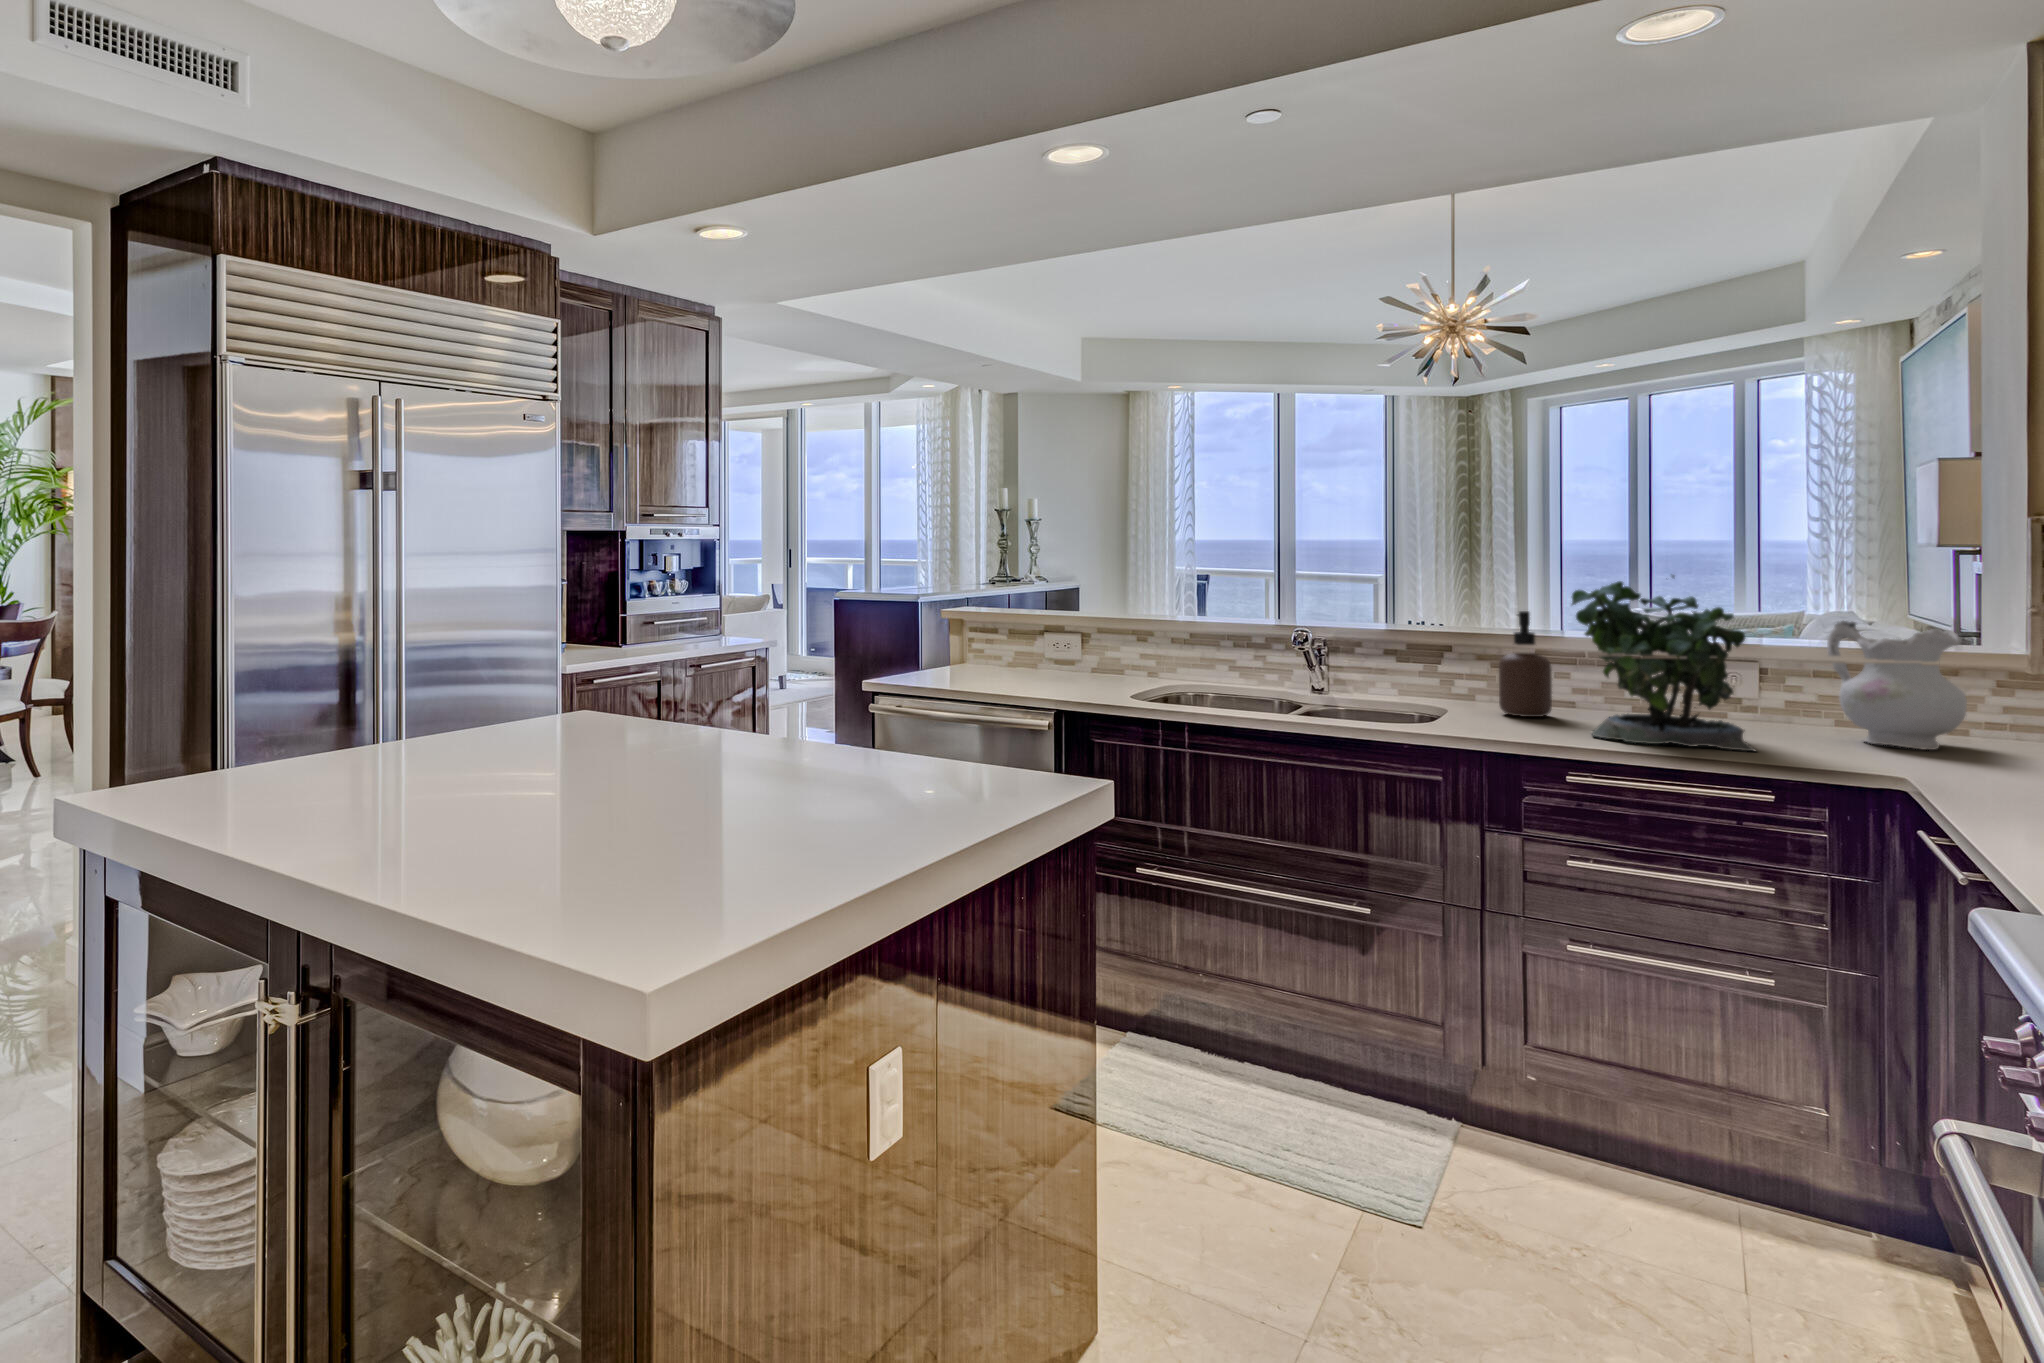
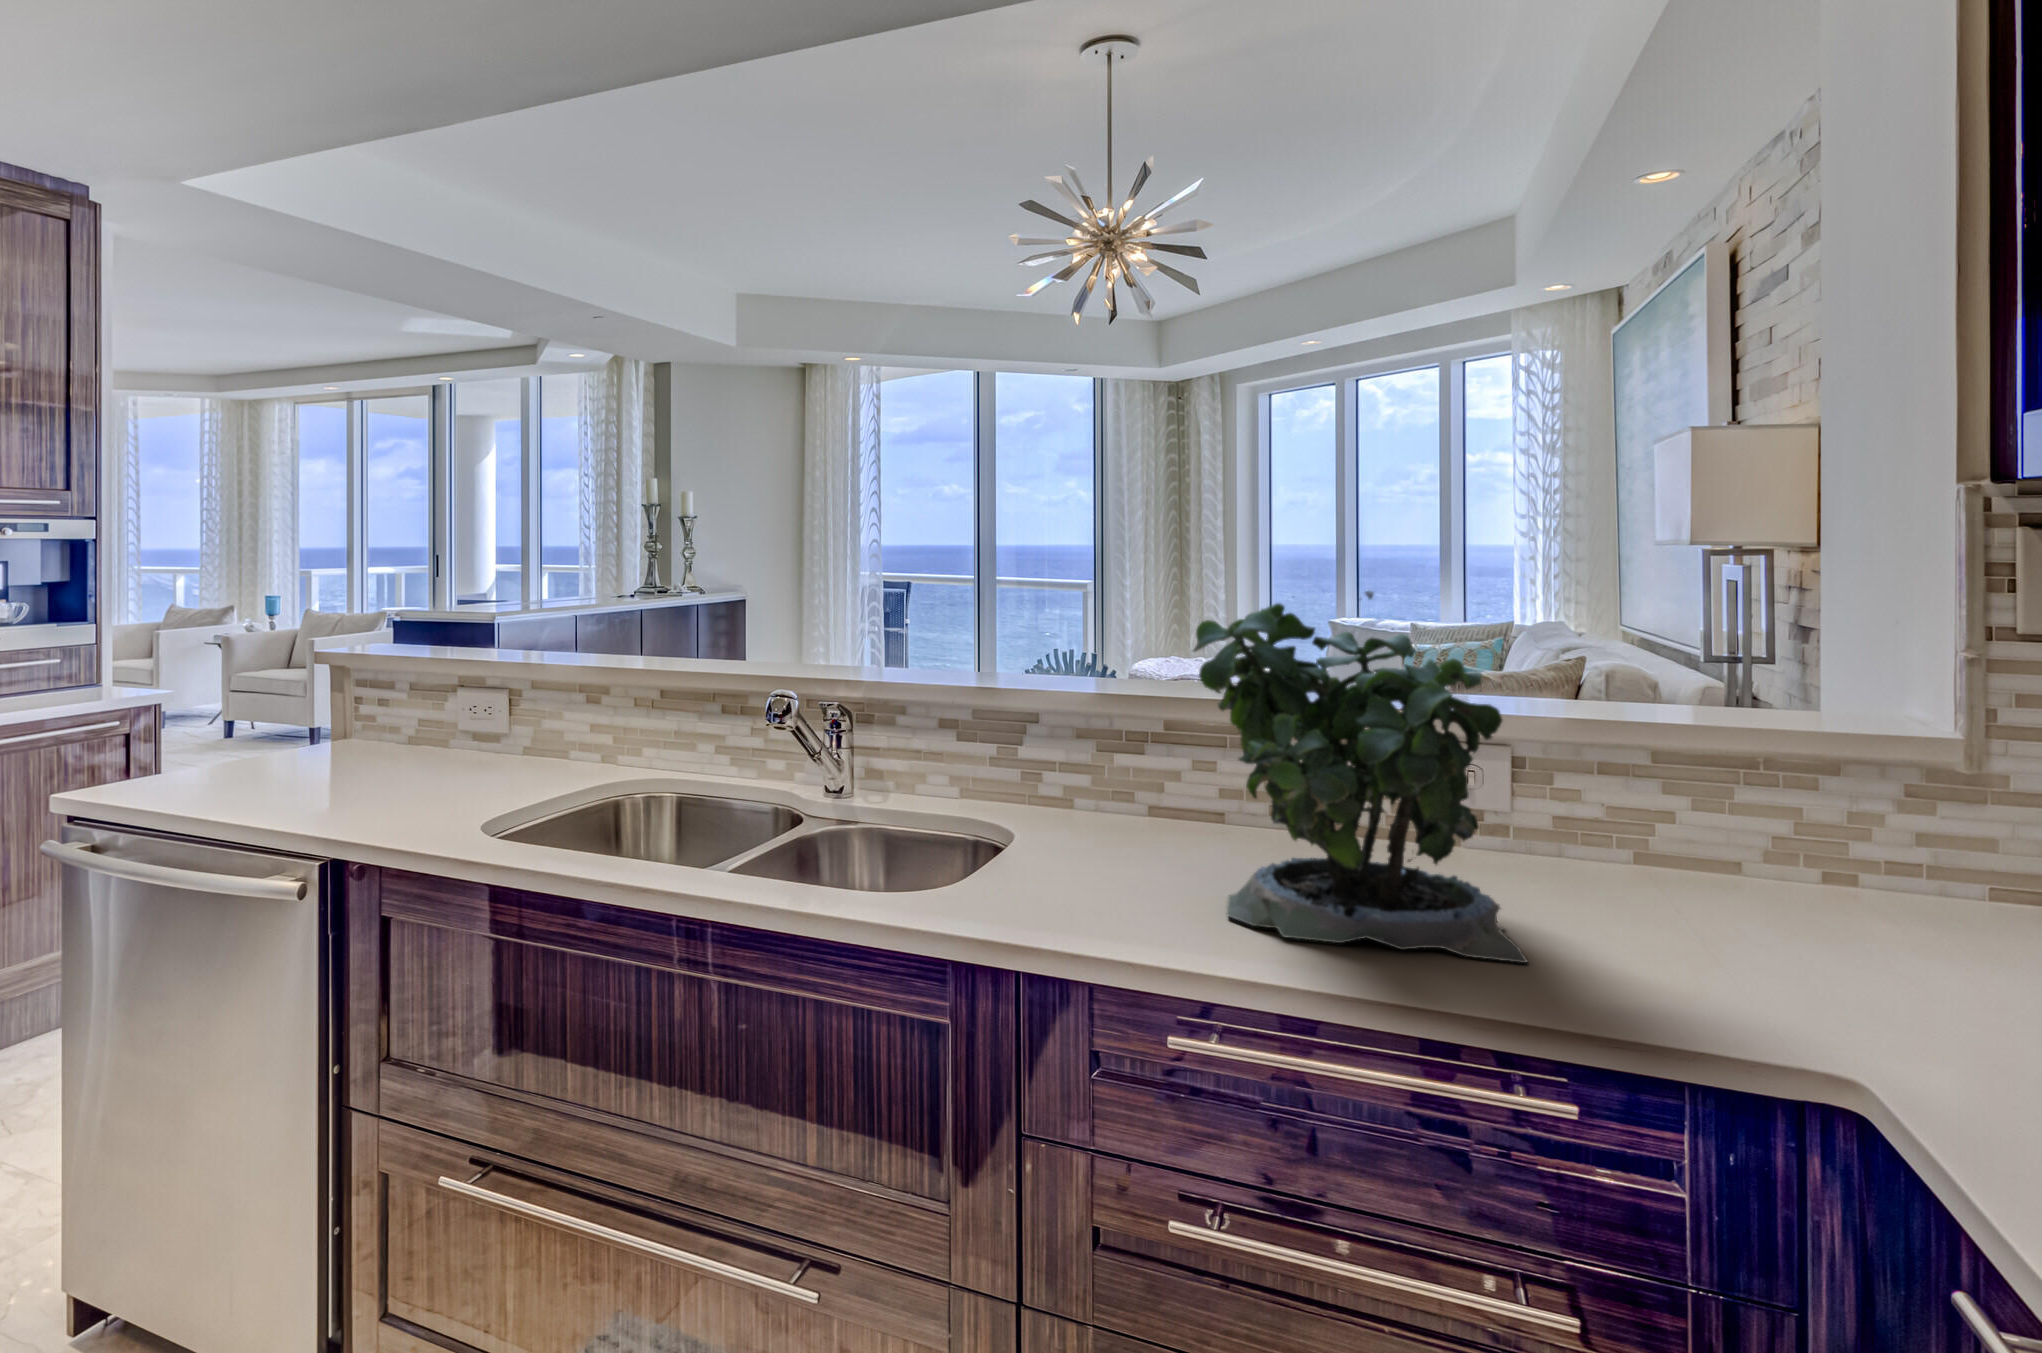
soap dispenser: present [1499,611,1552,717] -> none [1090,655,1175,851]
ceramic pitcher: present [1827,621,1967,750] -> none [1631,676,1891,940]

